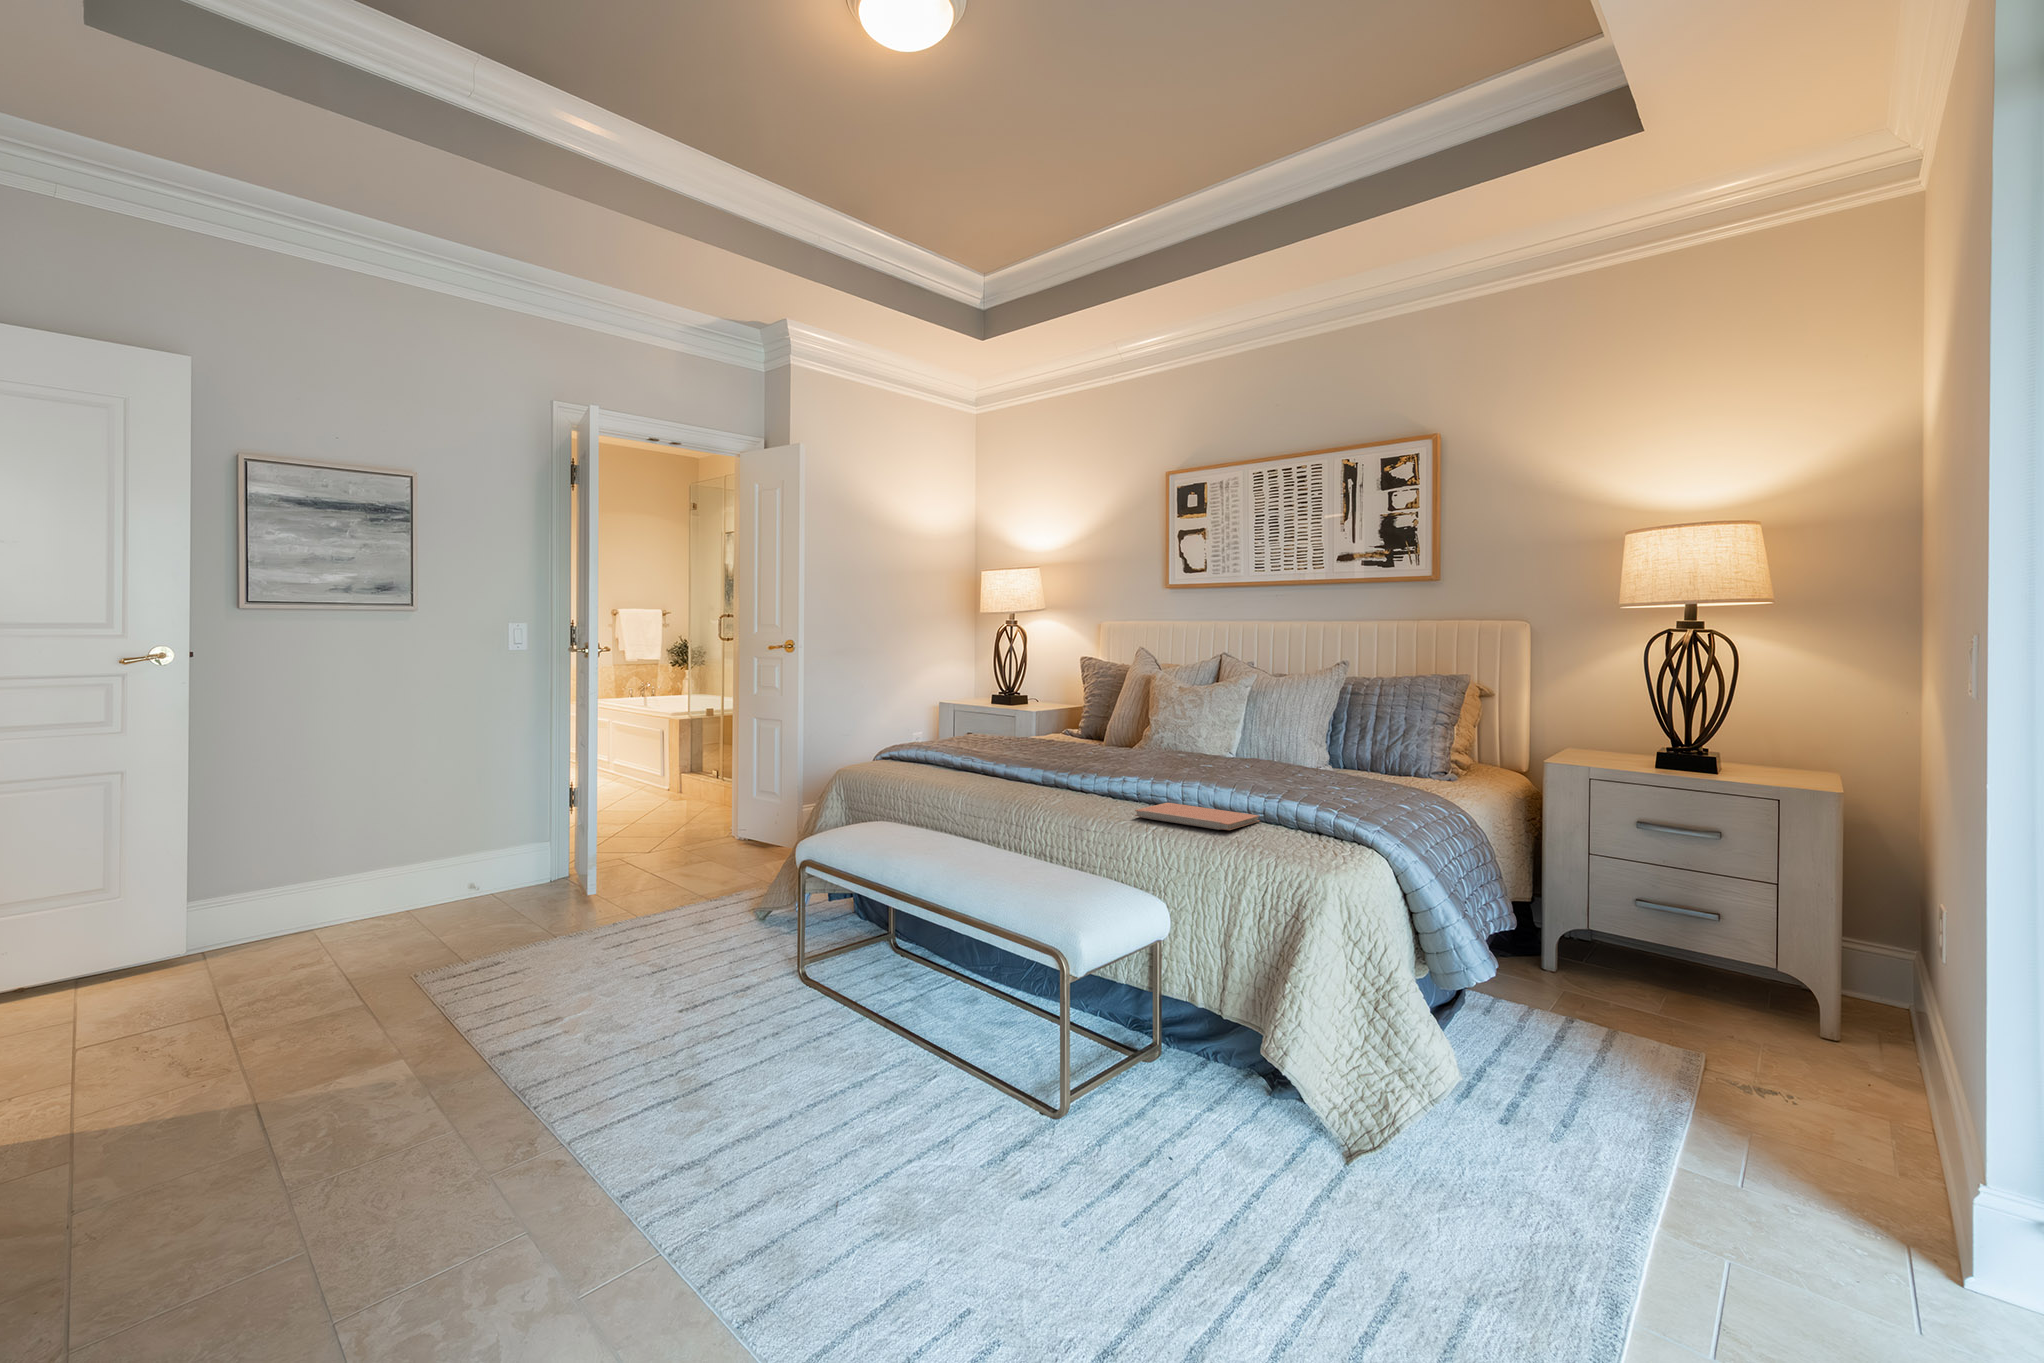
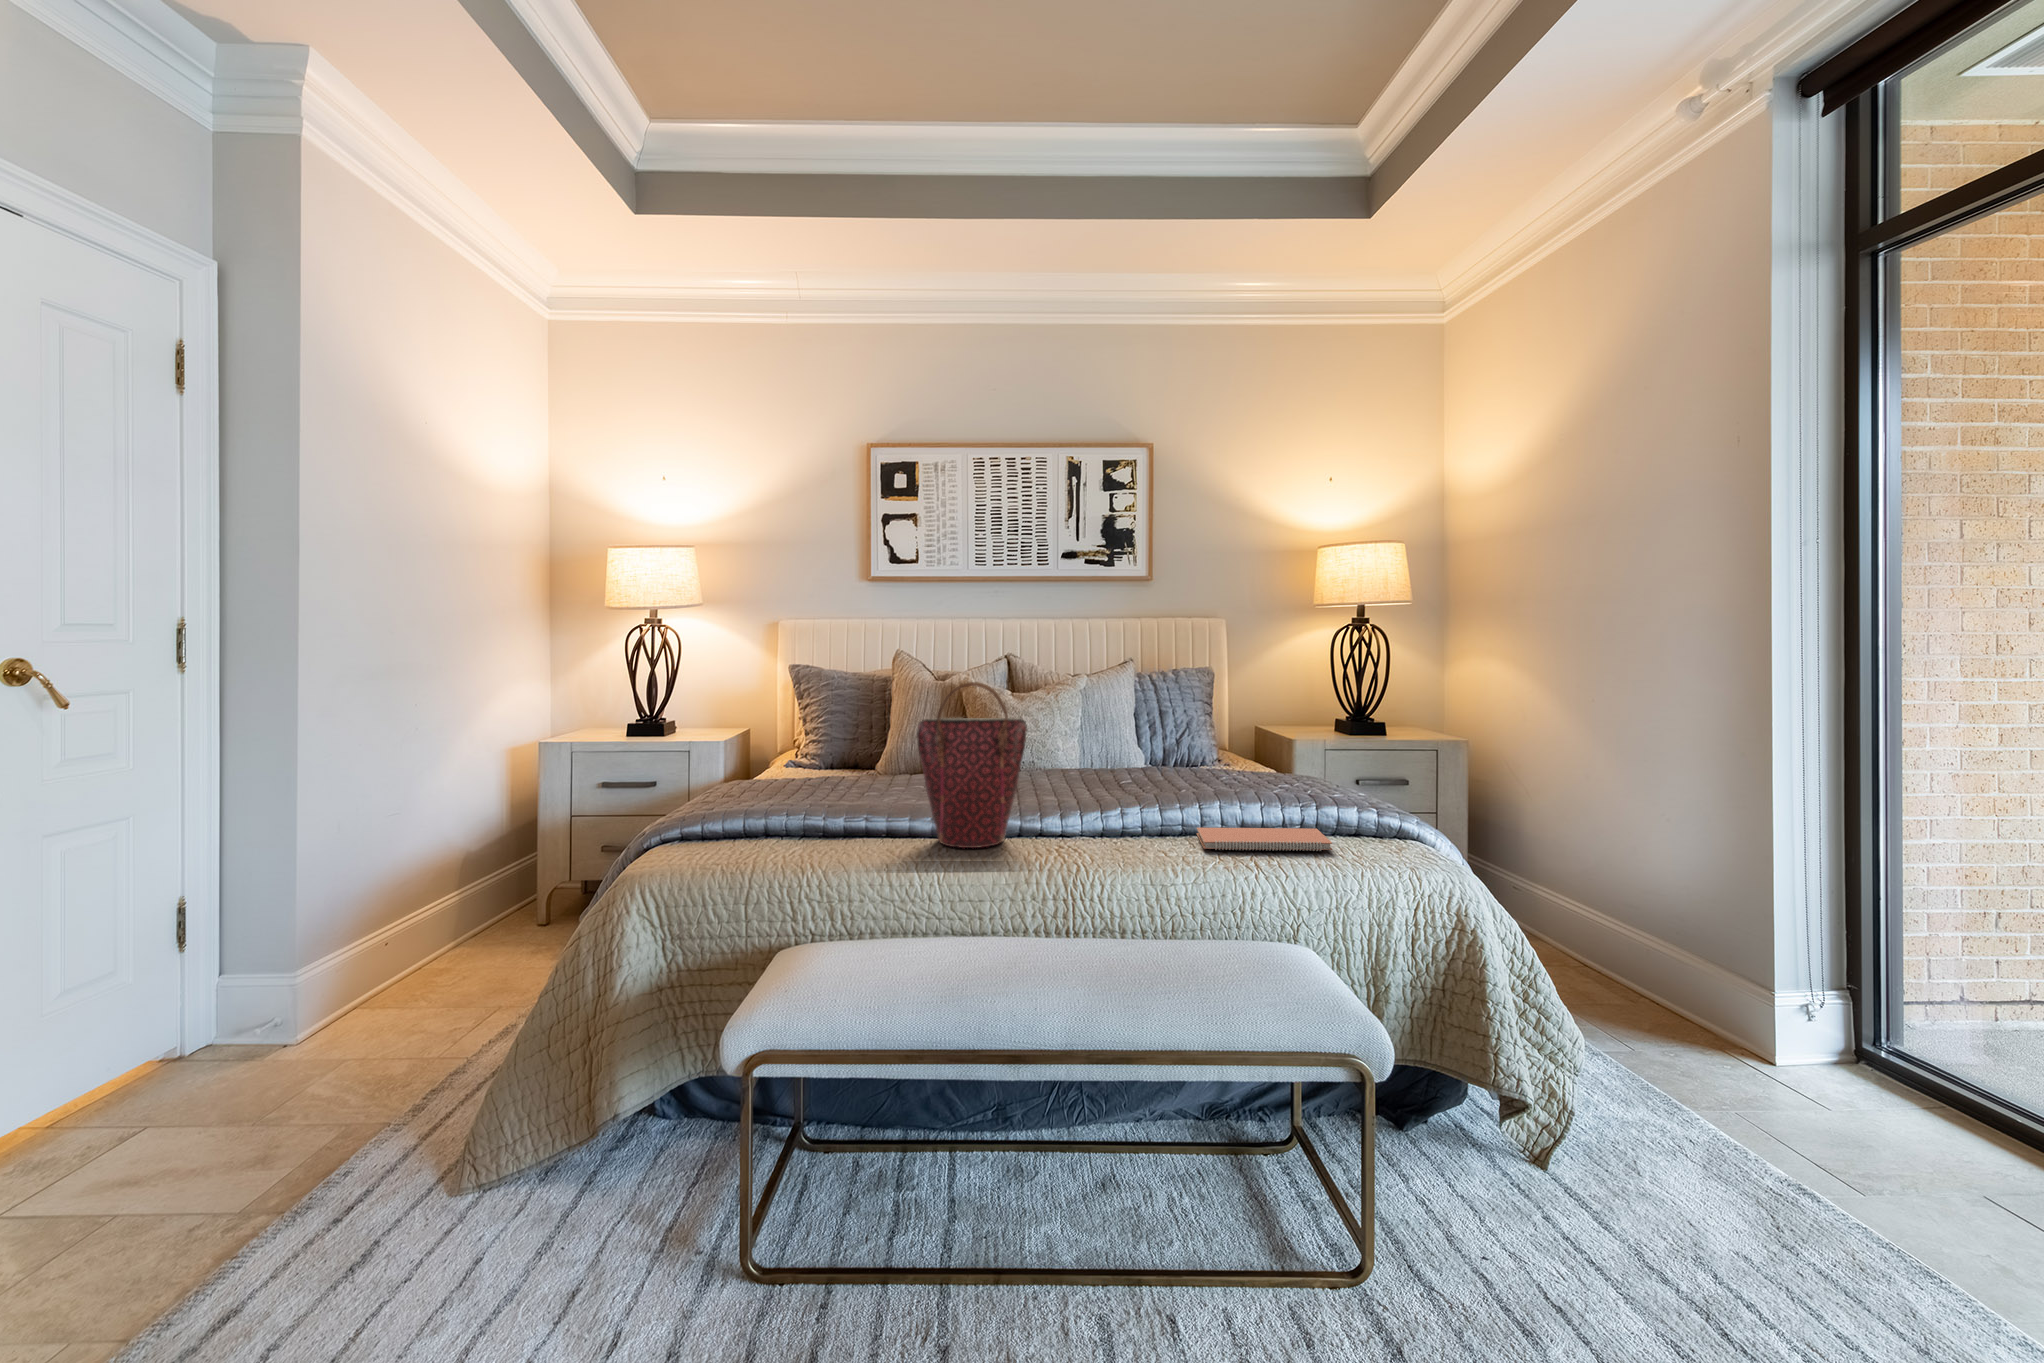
handbag: none [968,672,1038,795] -> present [917,682,1027,848]

